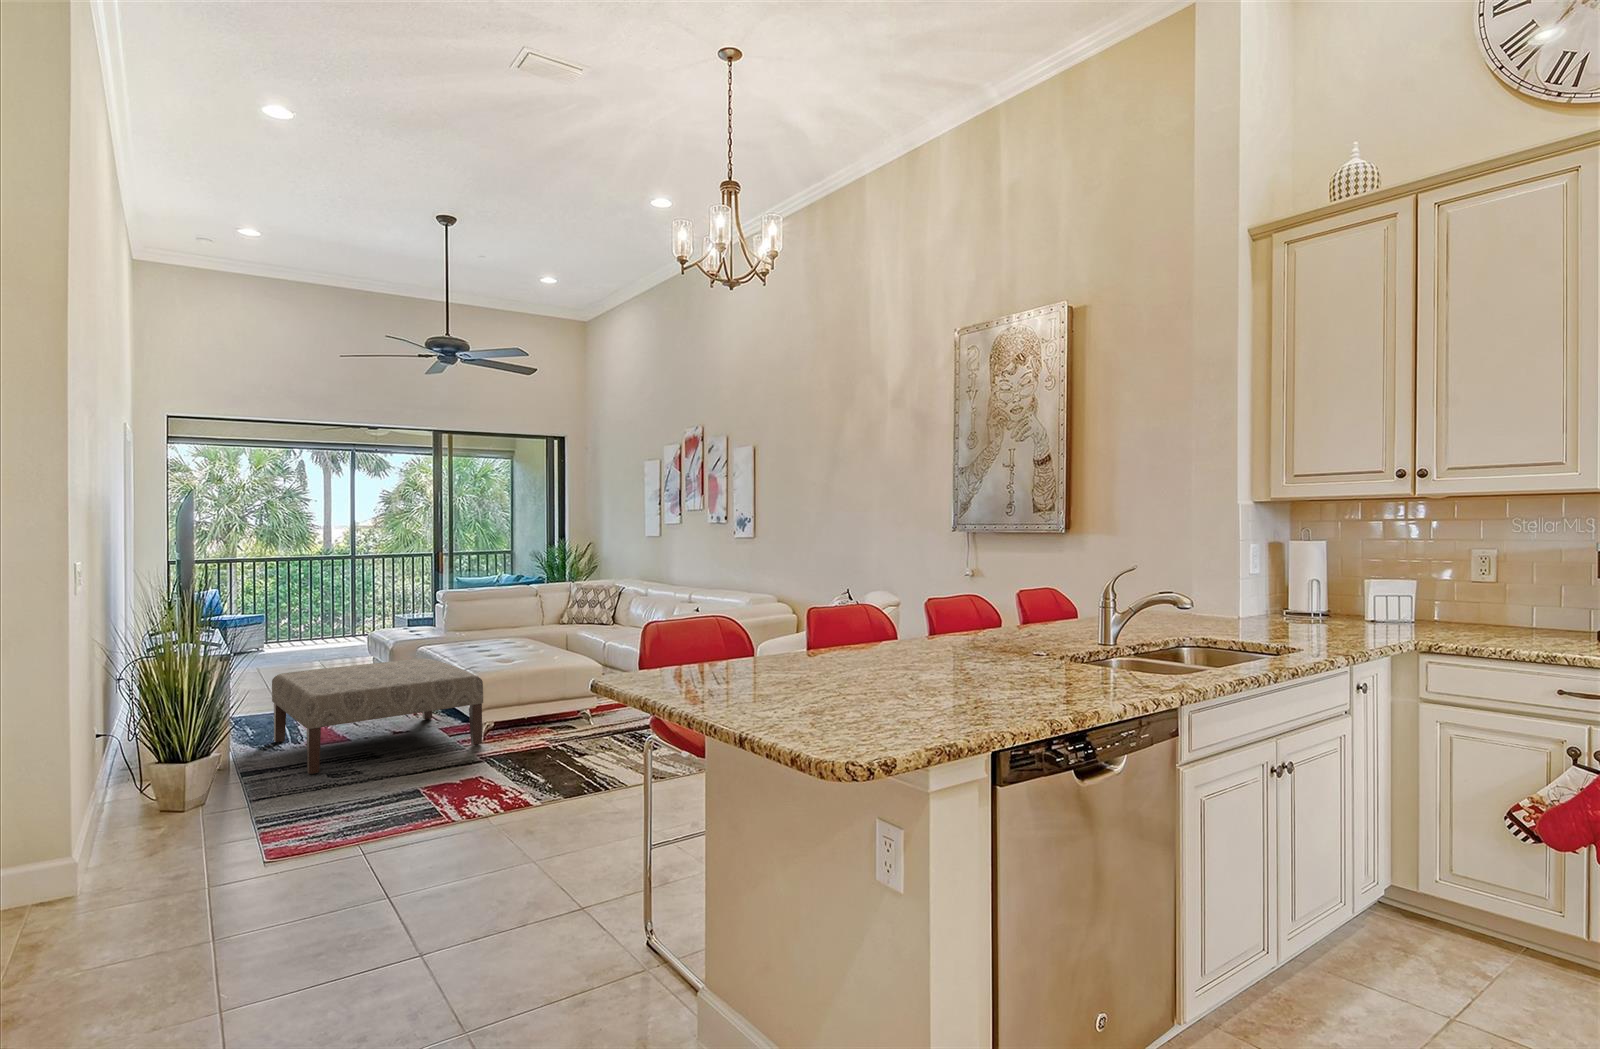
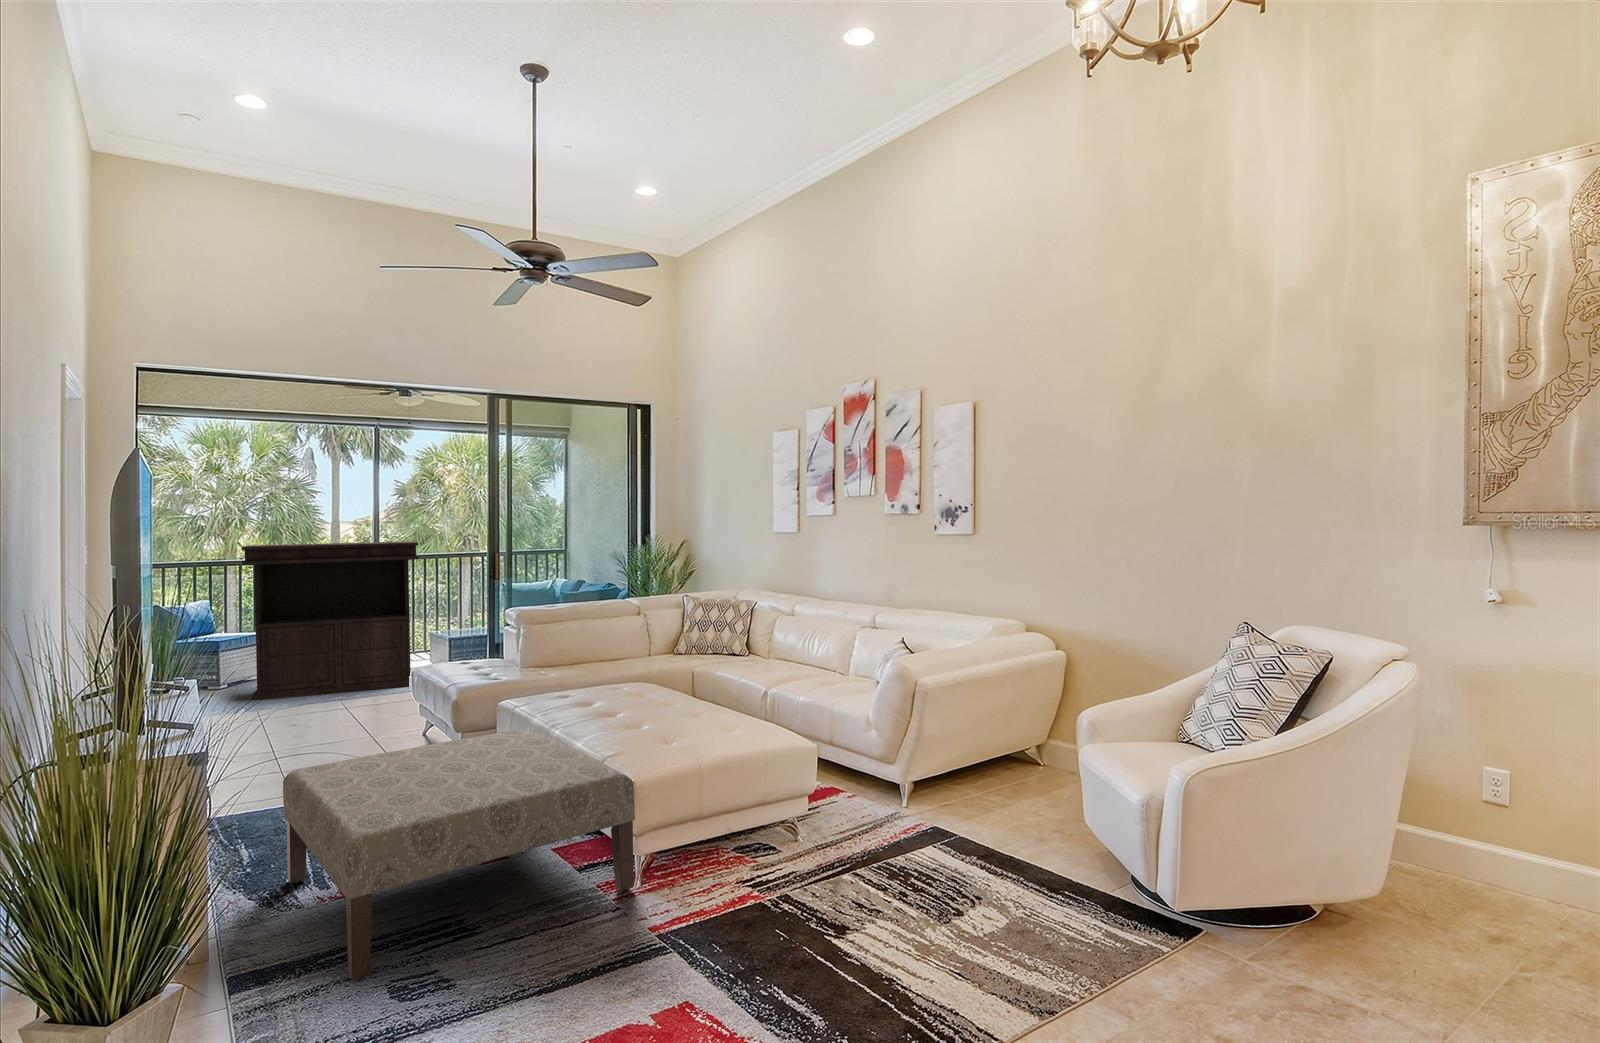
console table: none [241,542,376,659] -> present [242,541,419,700]

